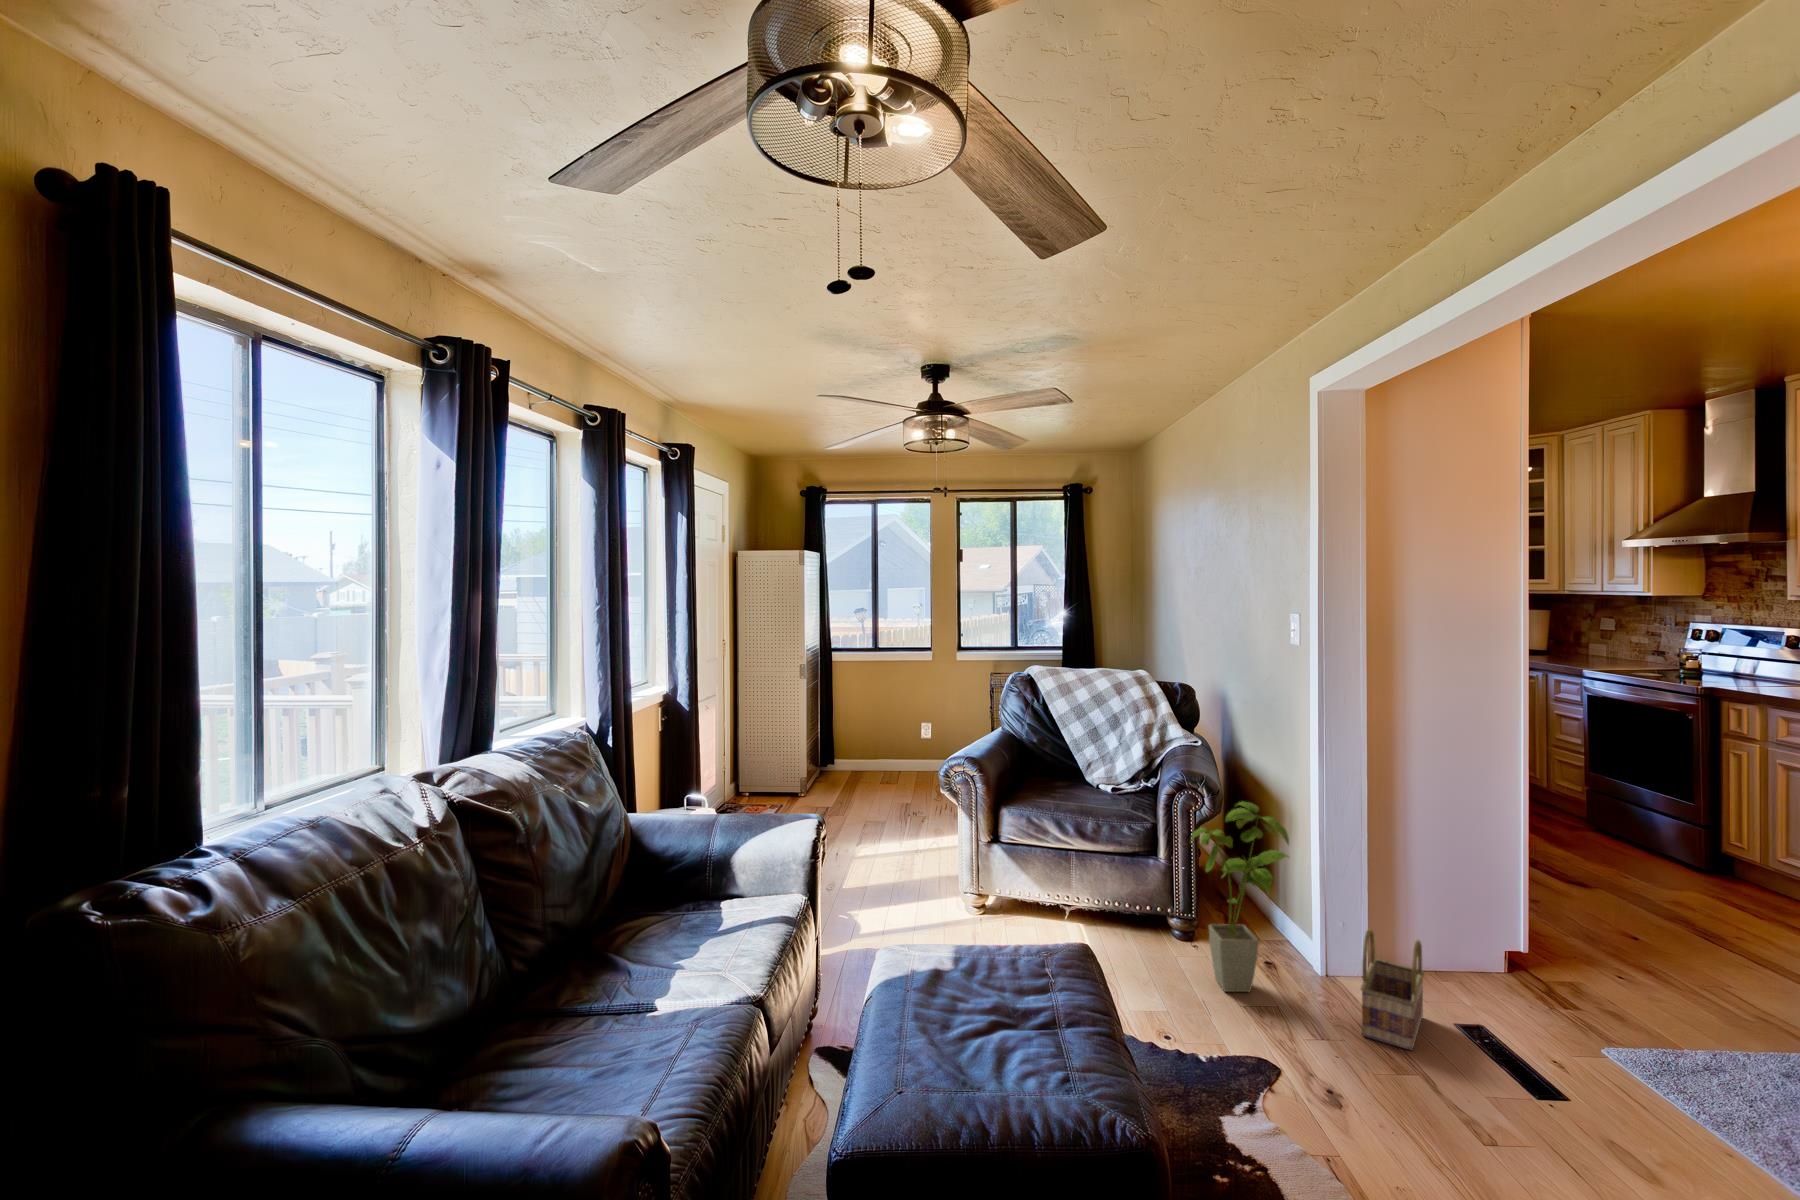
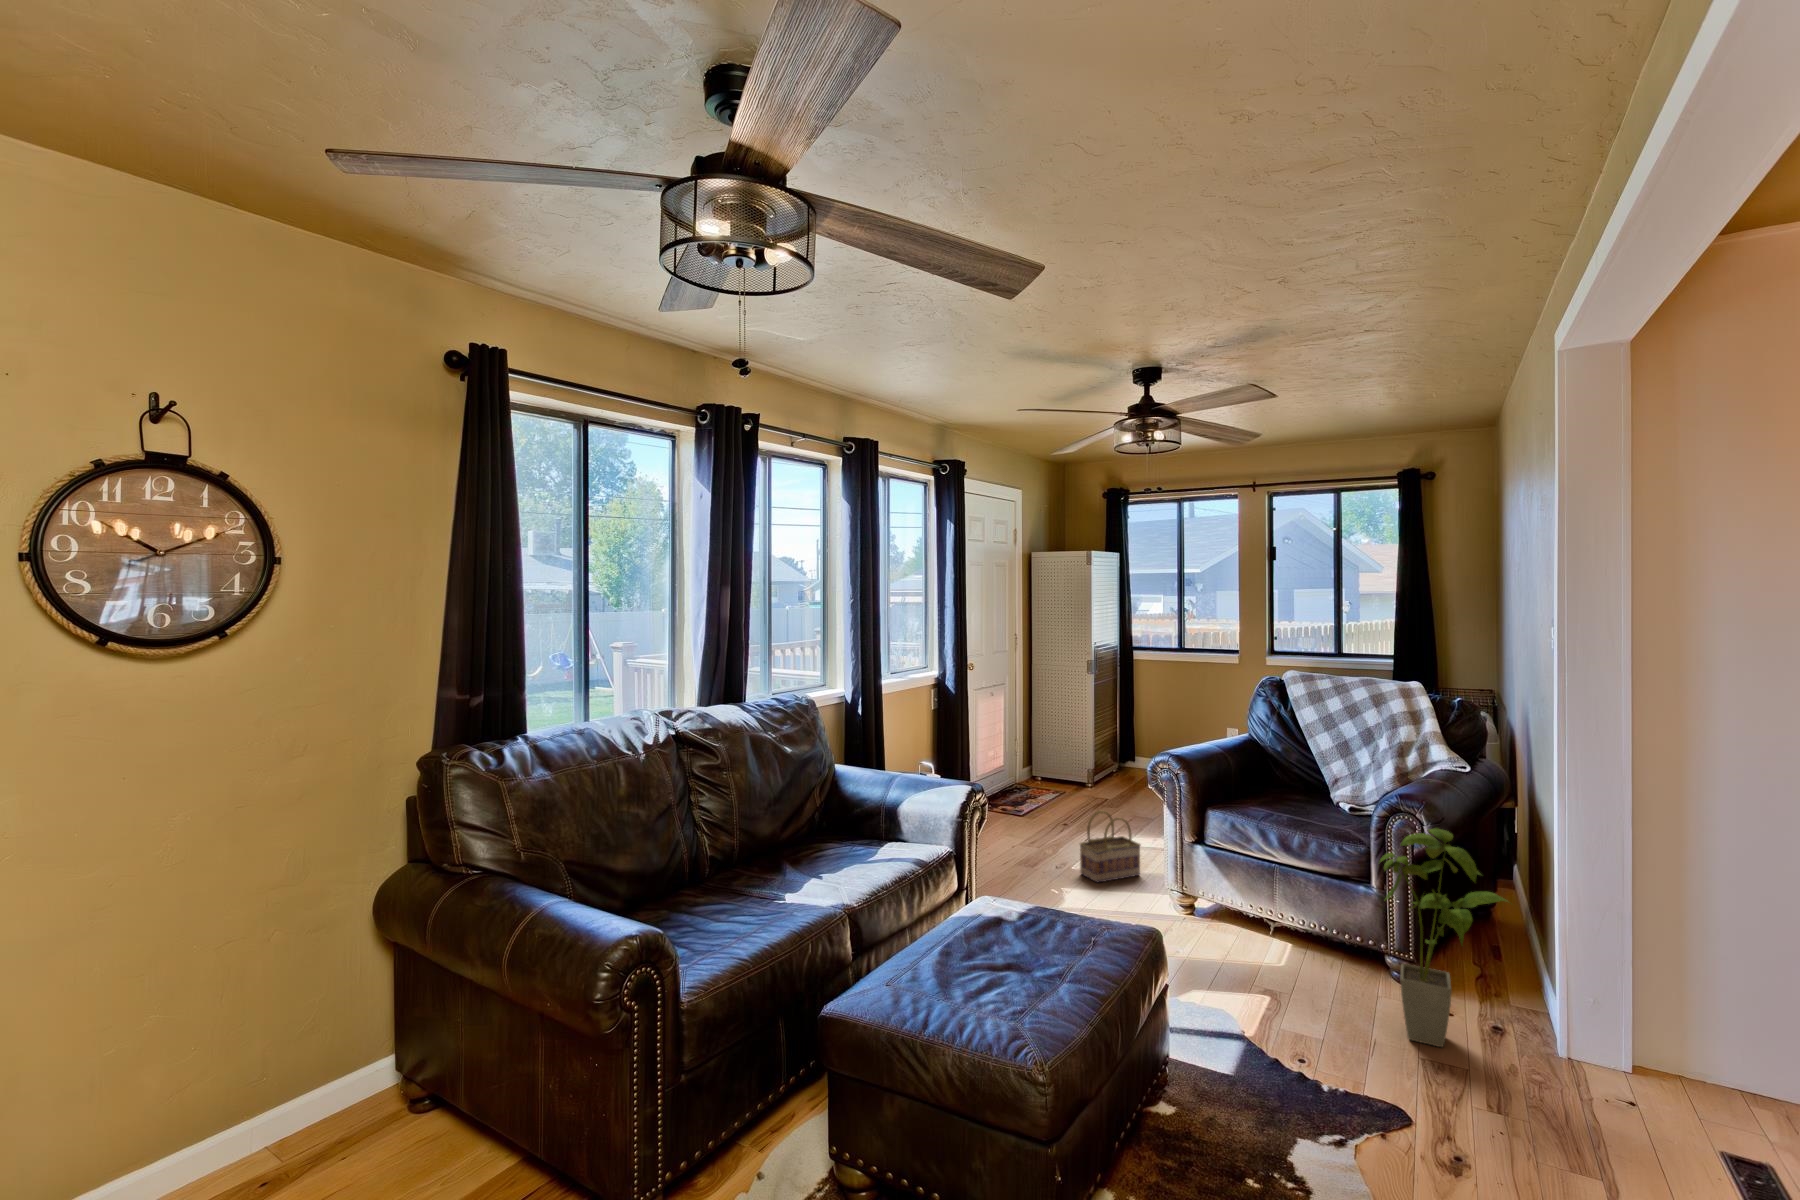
basket: present [1361,929,1424,1050] -> present [1080,811,1140,883]

